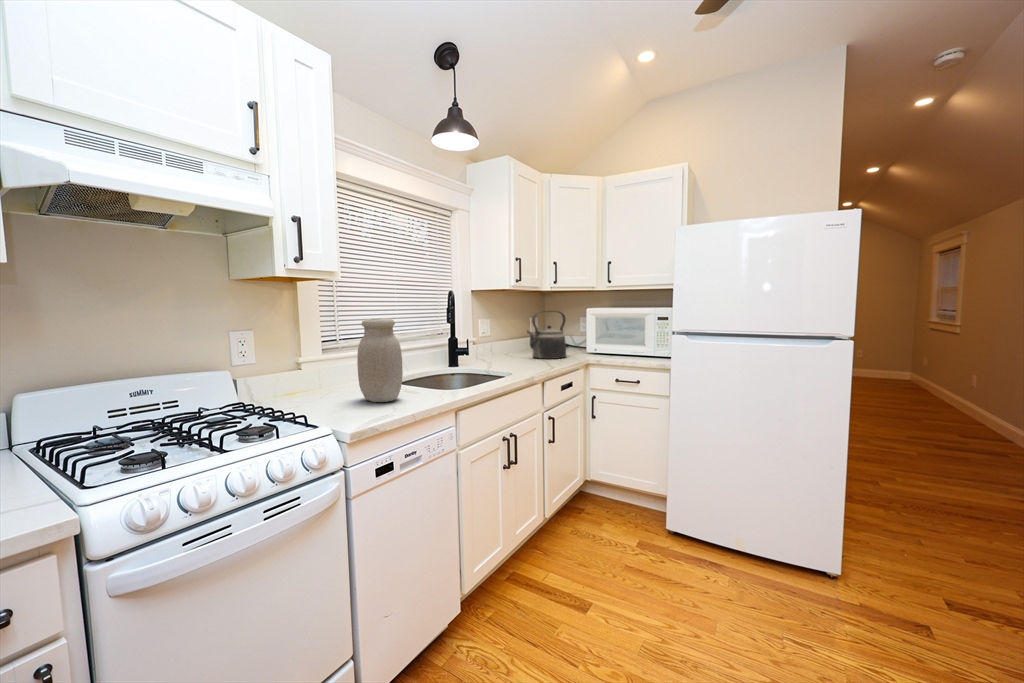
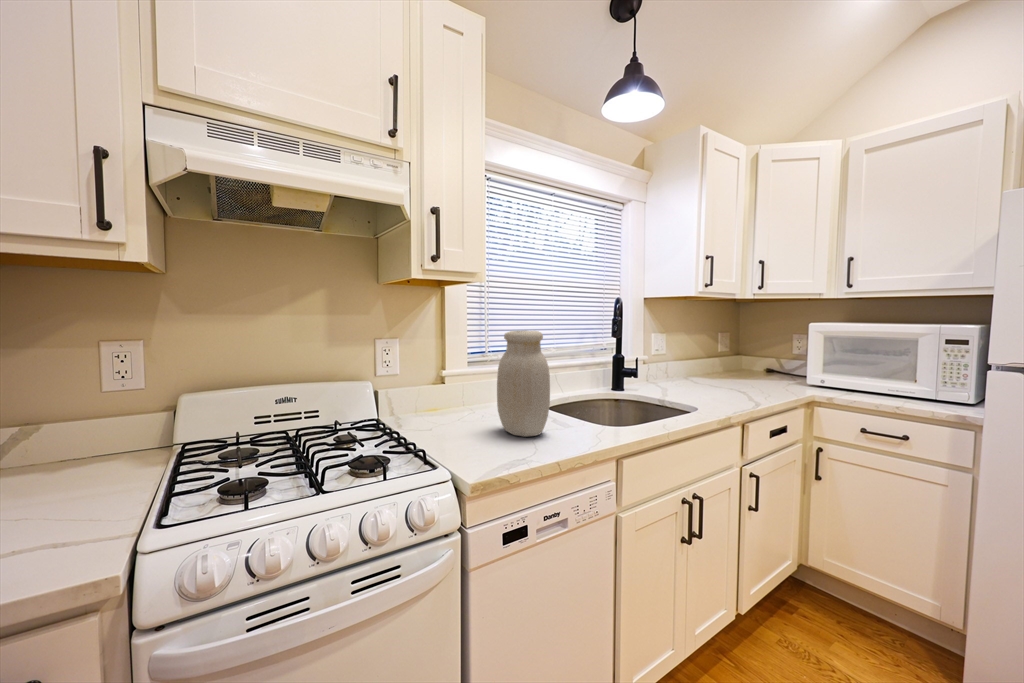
kettle: present [527,311,566,359] -> none [718,325,776,390]

